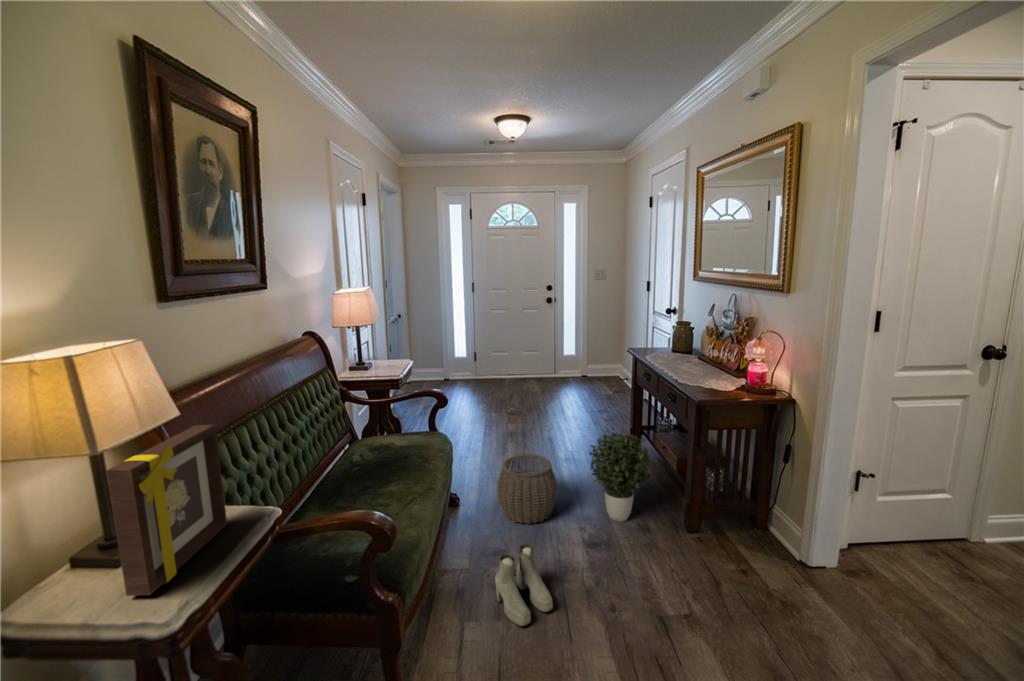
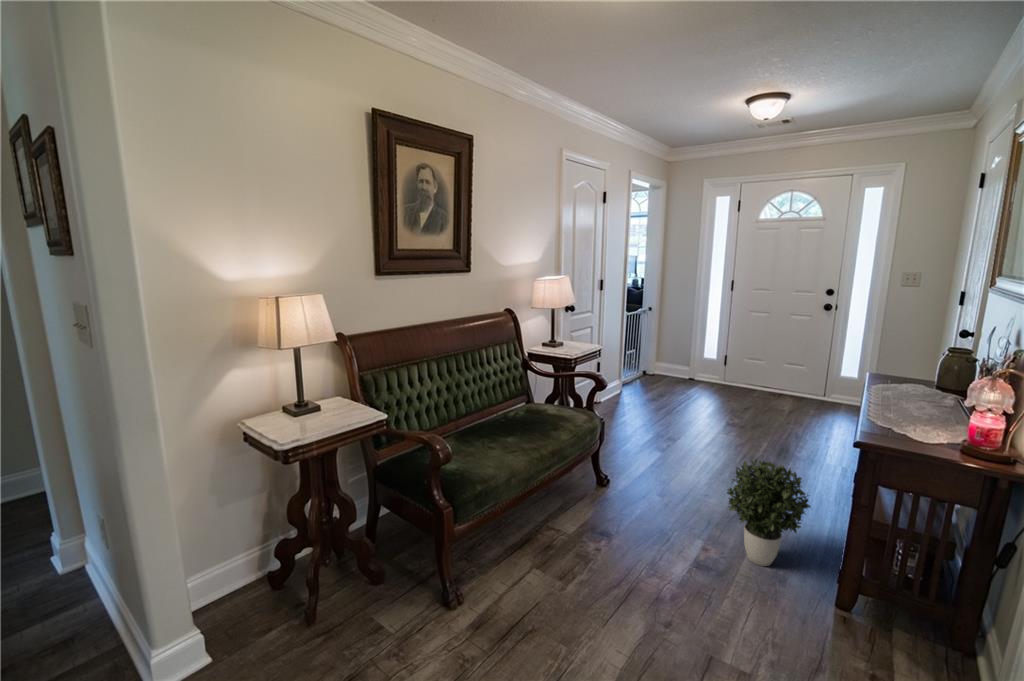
picture frame: present [106,425,227,596] -> none [278,349,354,432]
woven basket: present [497,454,558,524] -> none [631,456,697,528]
boots: present [495,544,553,626] -> none [566,528,612,597]

